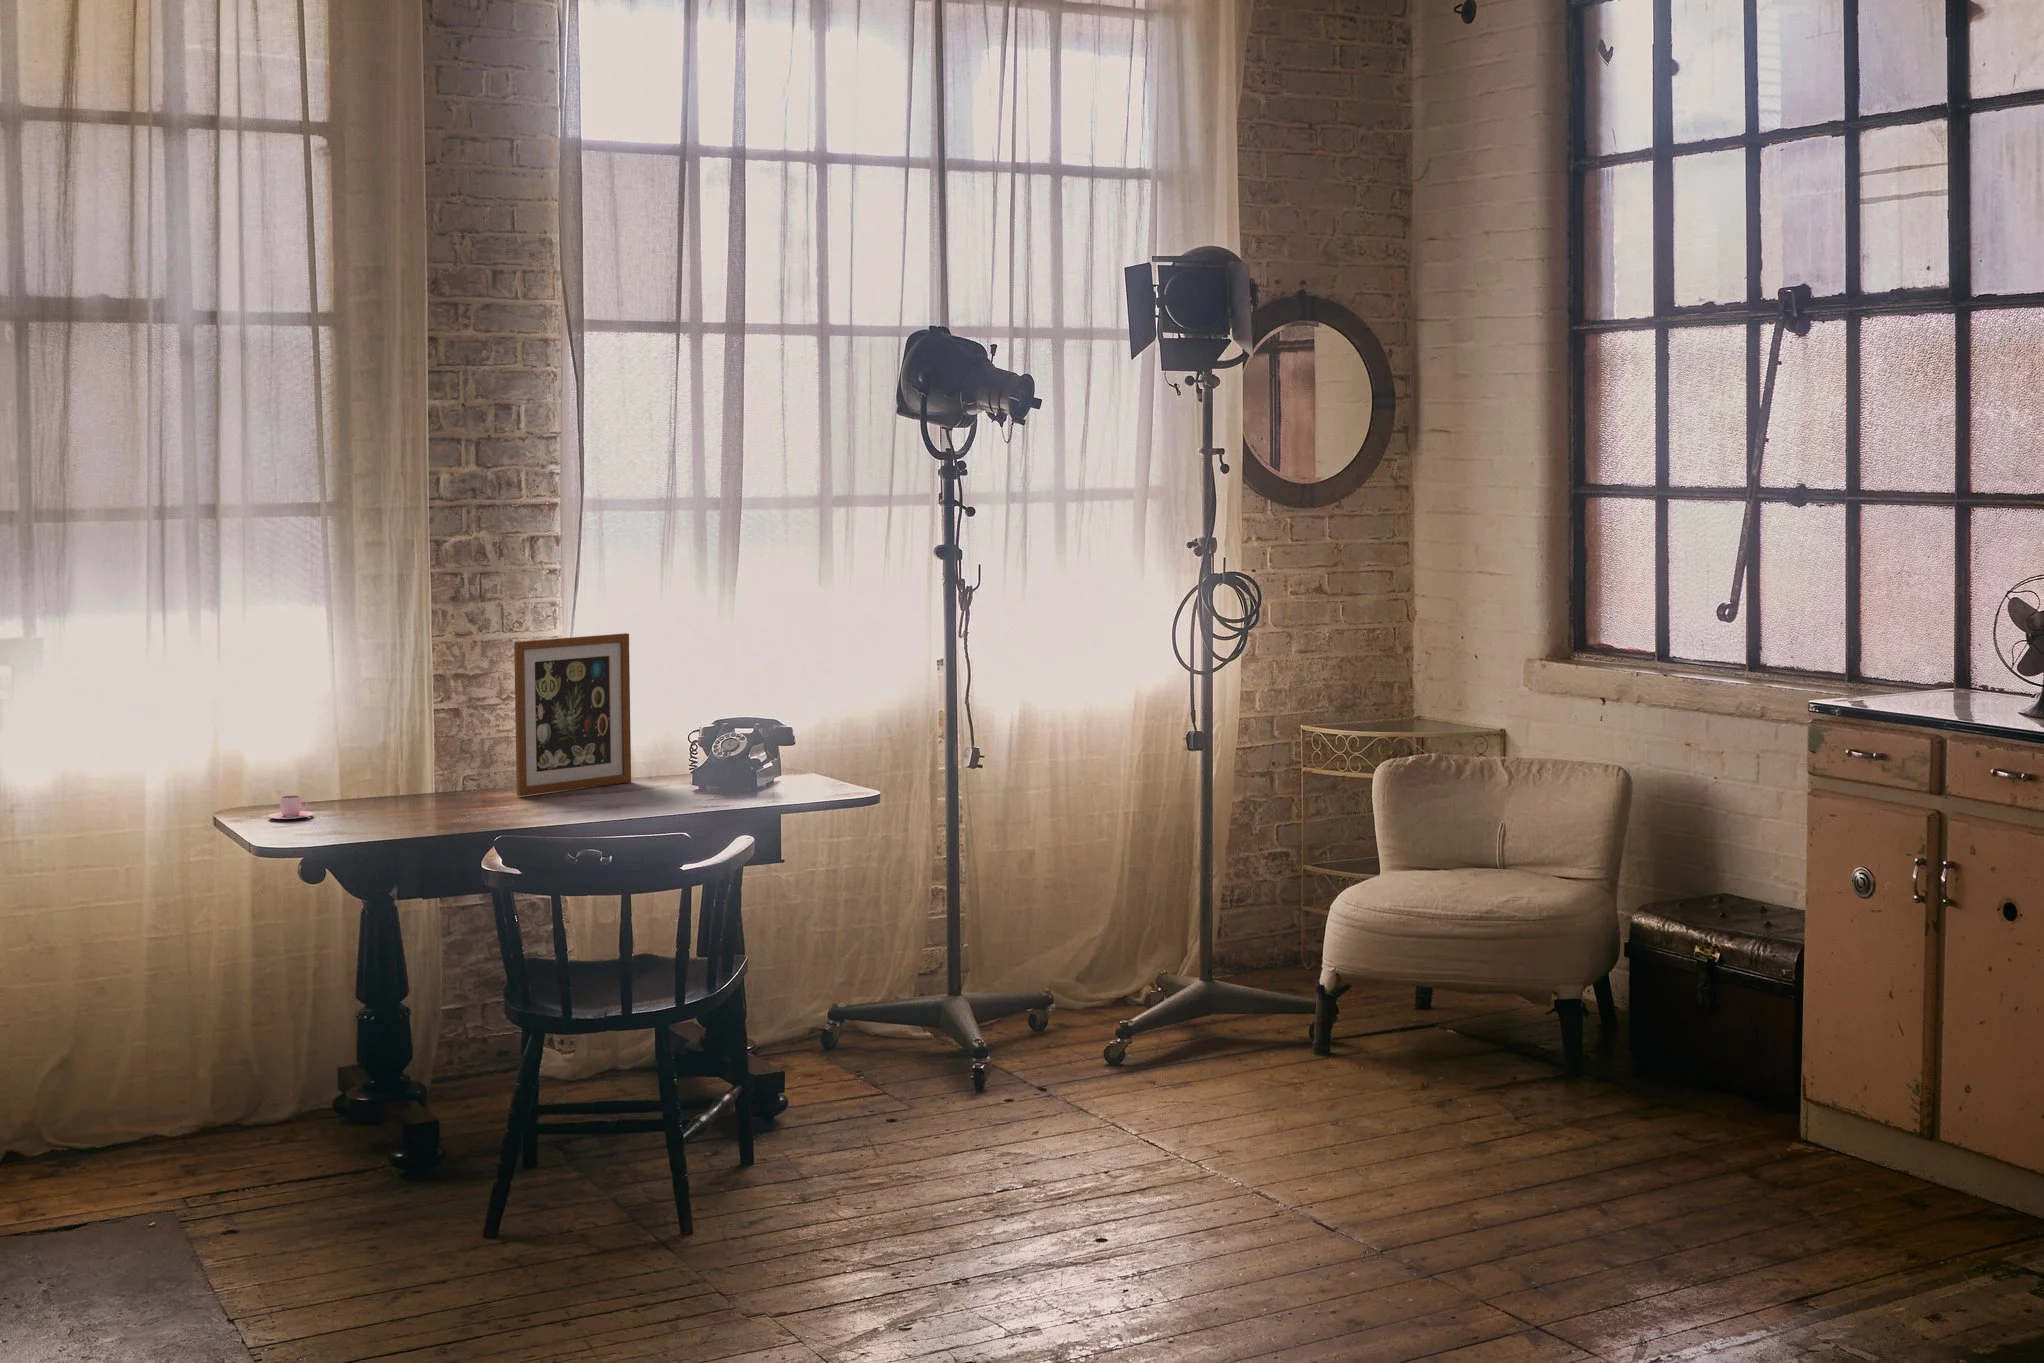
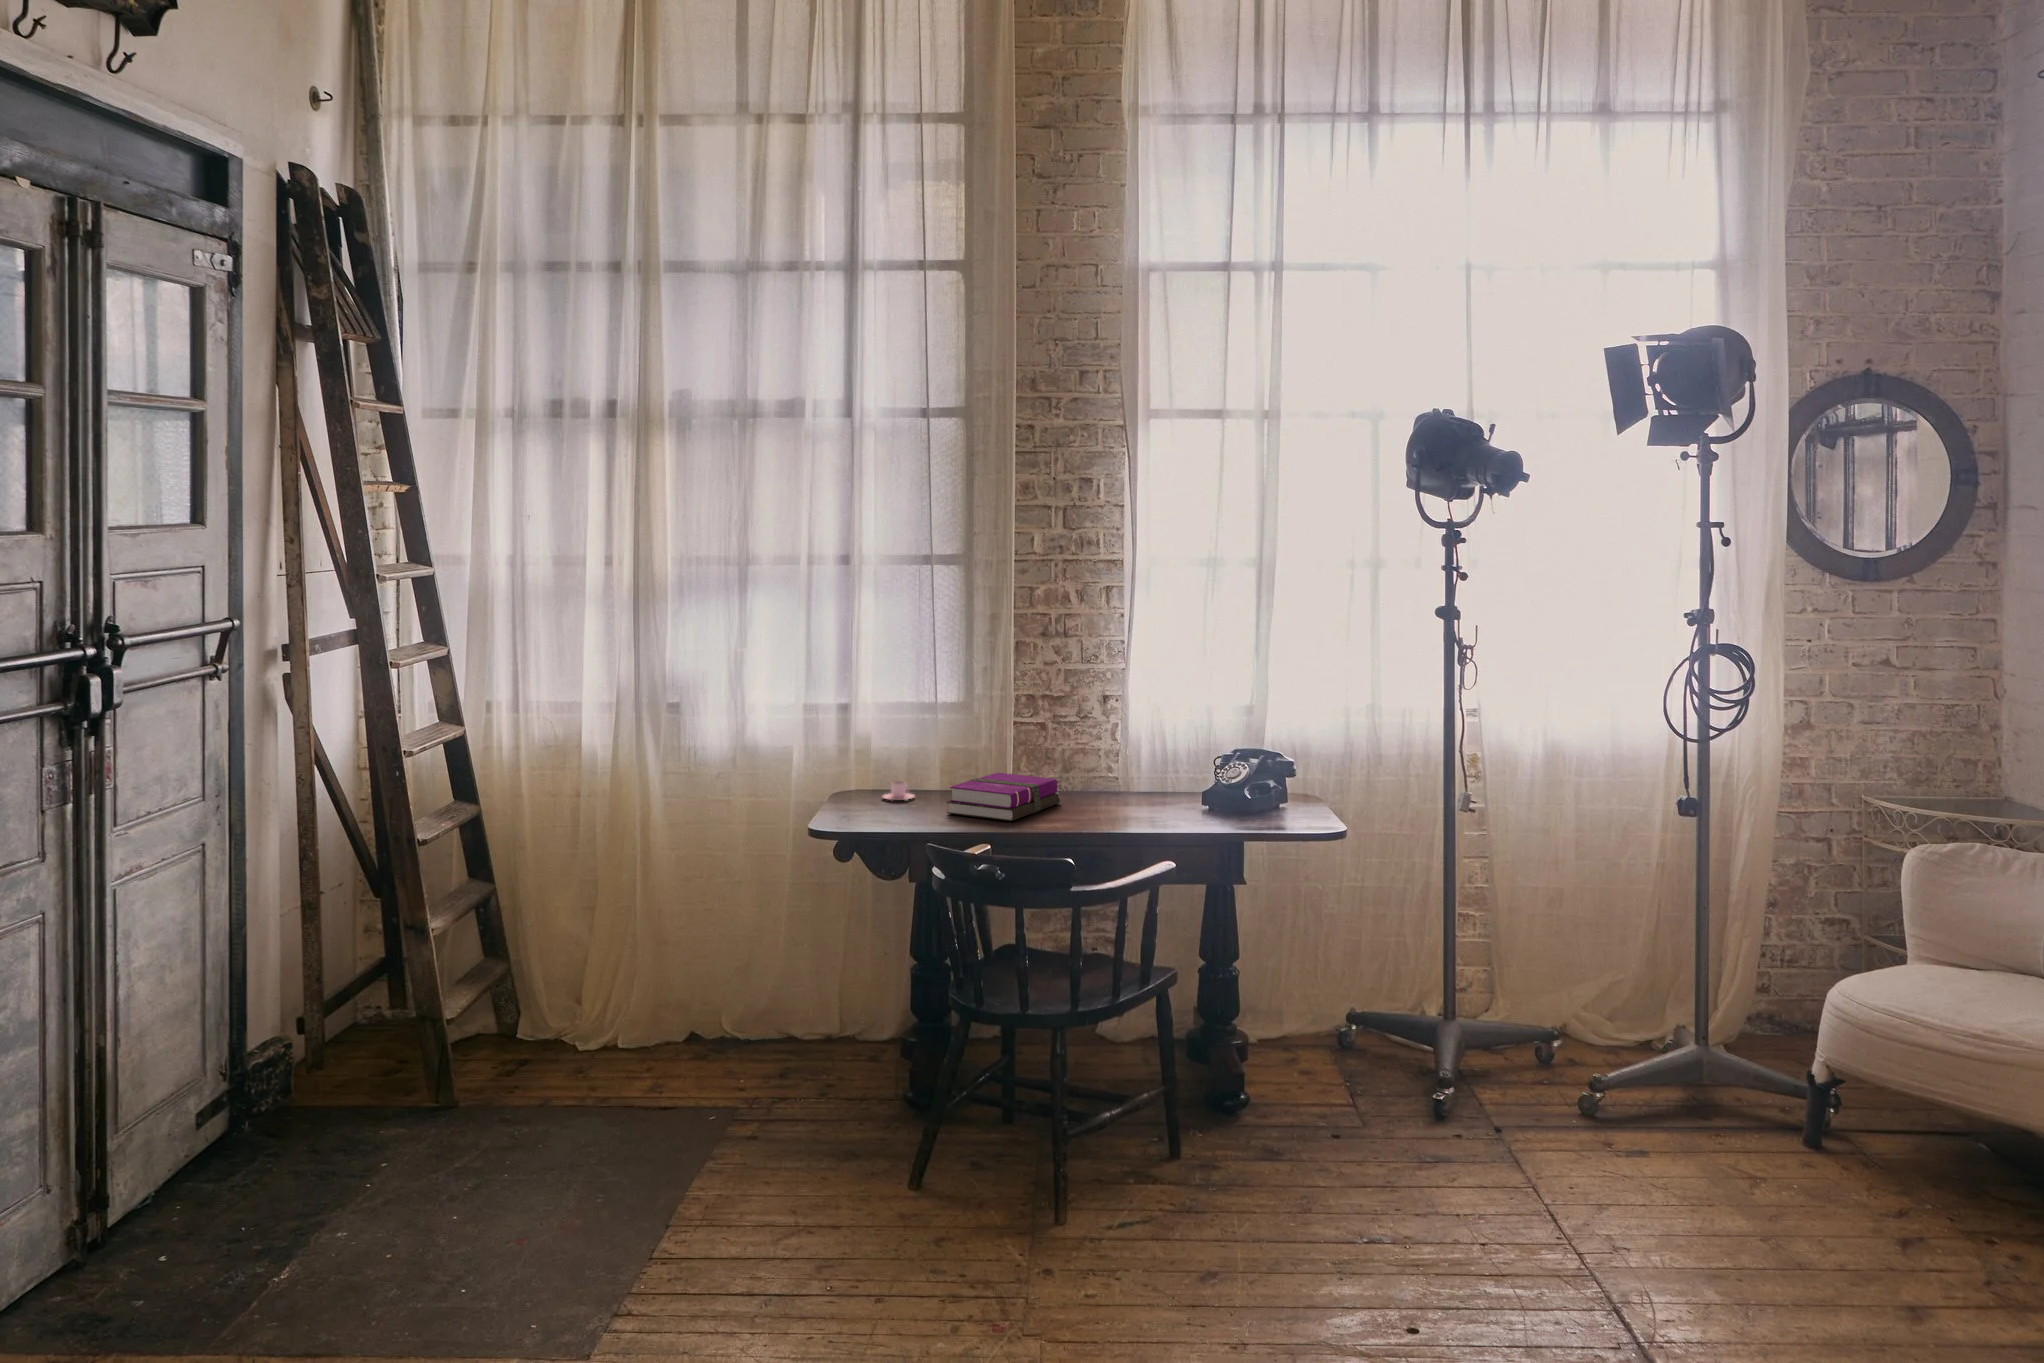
picture frame: present [514,633,631,796] -> none [1071,670,1171,798]
hardback book: none [383,773,511,824] -> present [946,773,1060,821]

